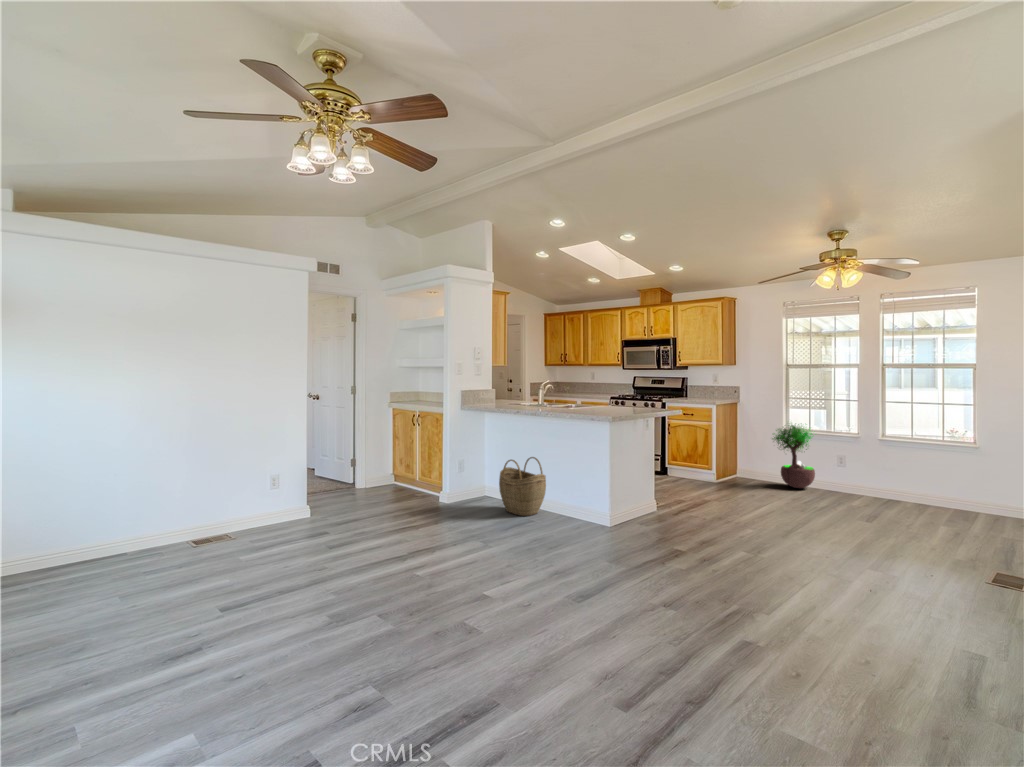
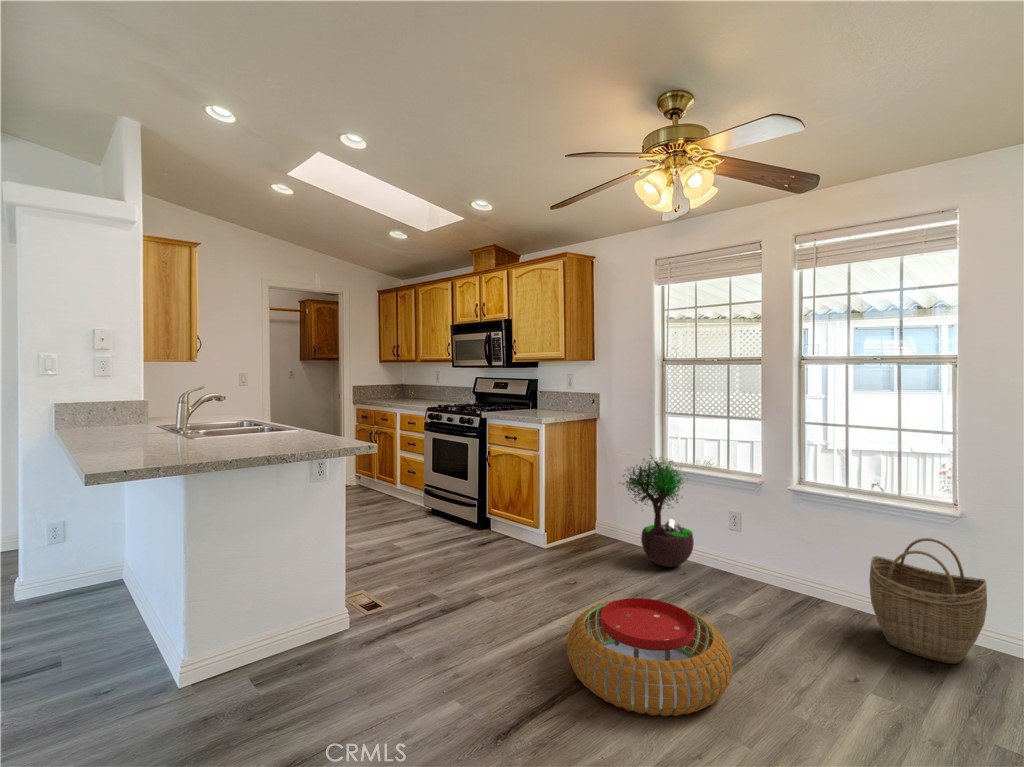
woven basket: present [499,457,546,516] -> present [869,538,987,664]
pouf: none [786,487,879,529] -> present [567,598,732,716]

